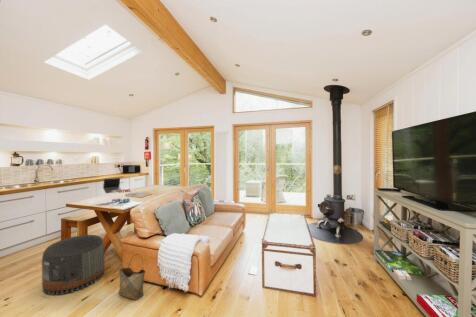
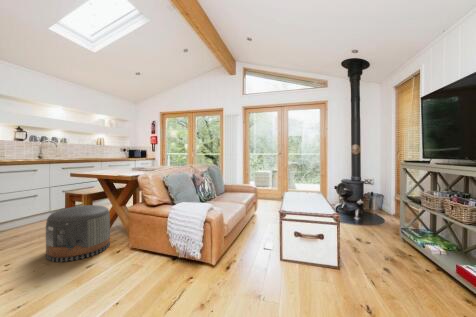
laptop: present [103,178,130,203] -> none [109,148,138,173]
woven basket: present [118,254,145,299] -> none [125,221,154,267]

